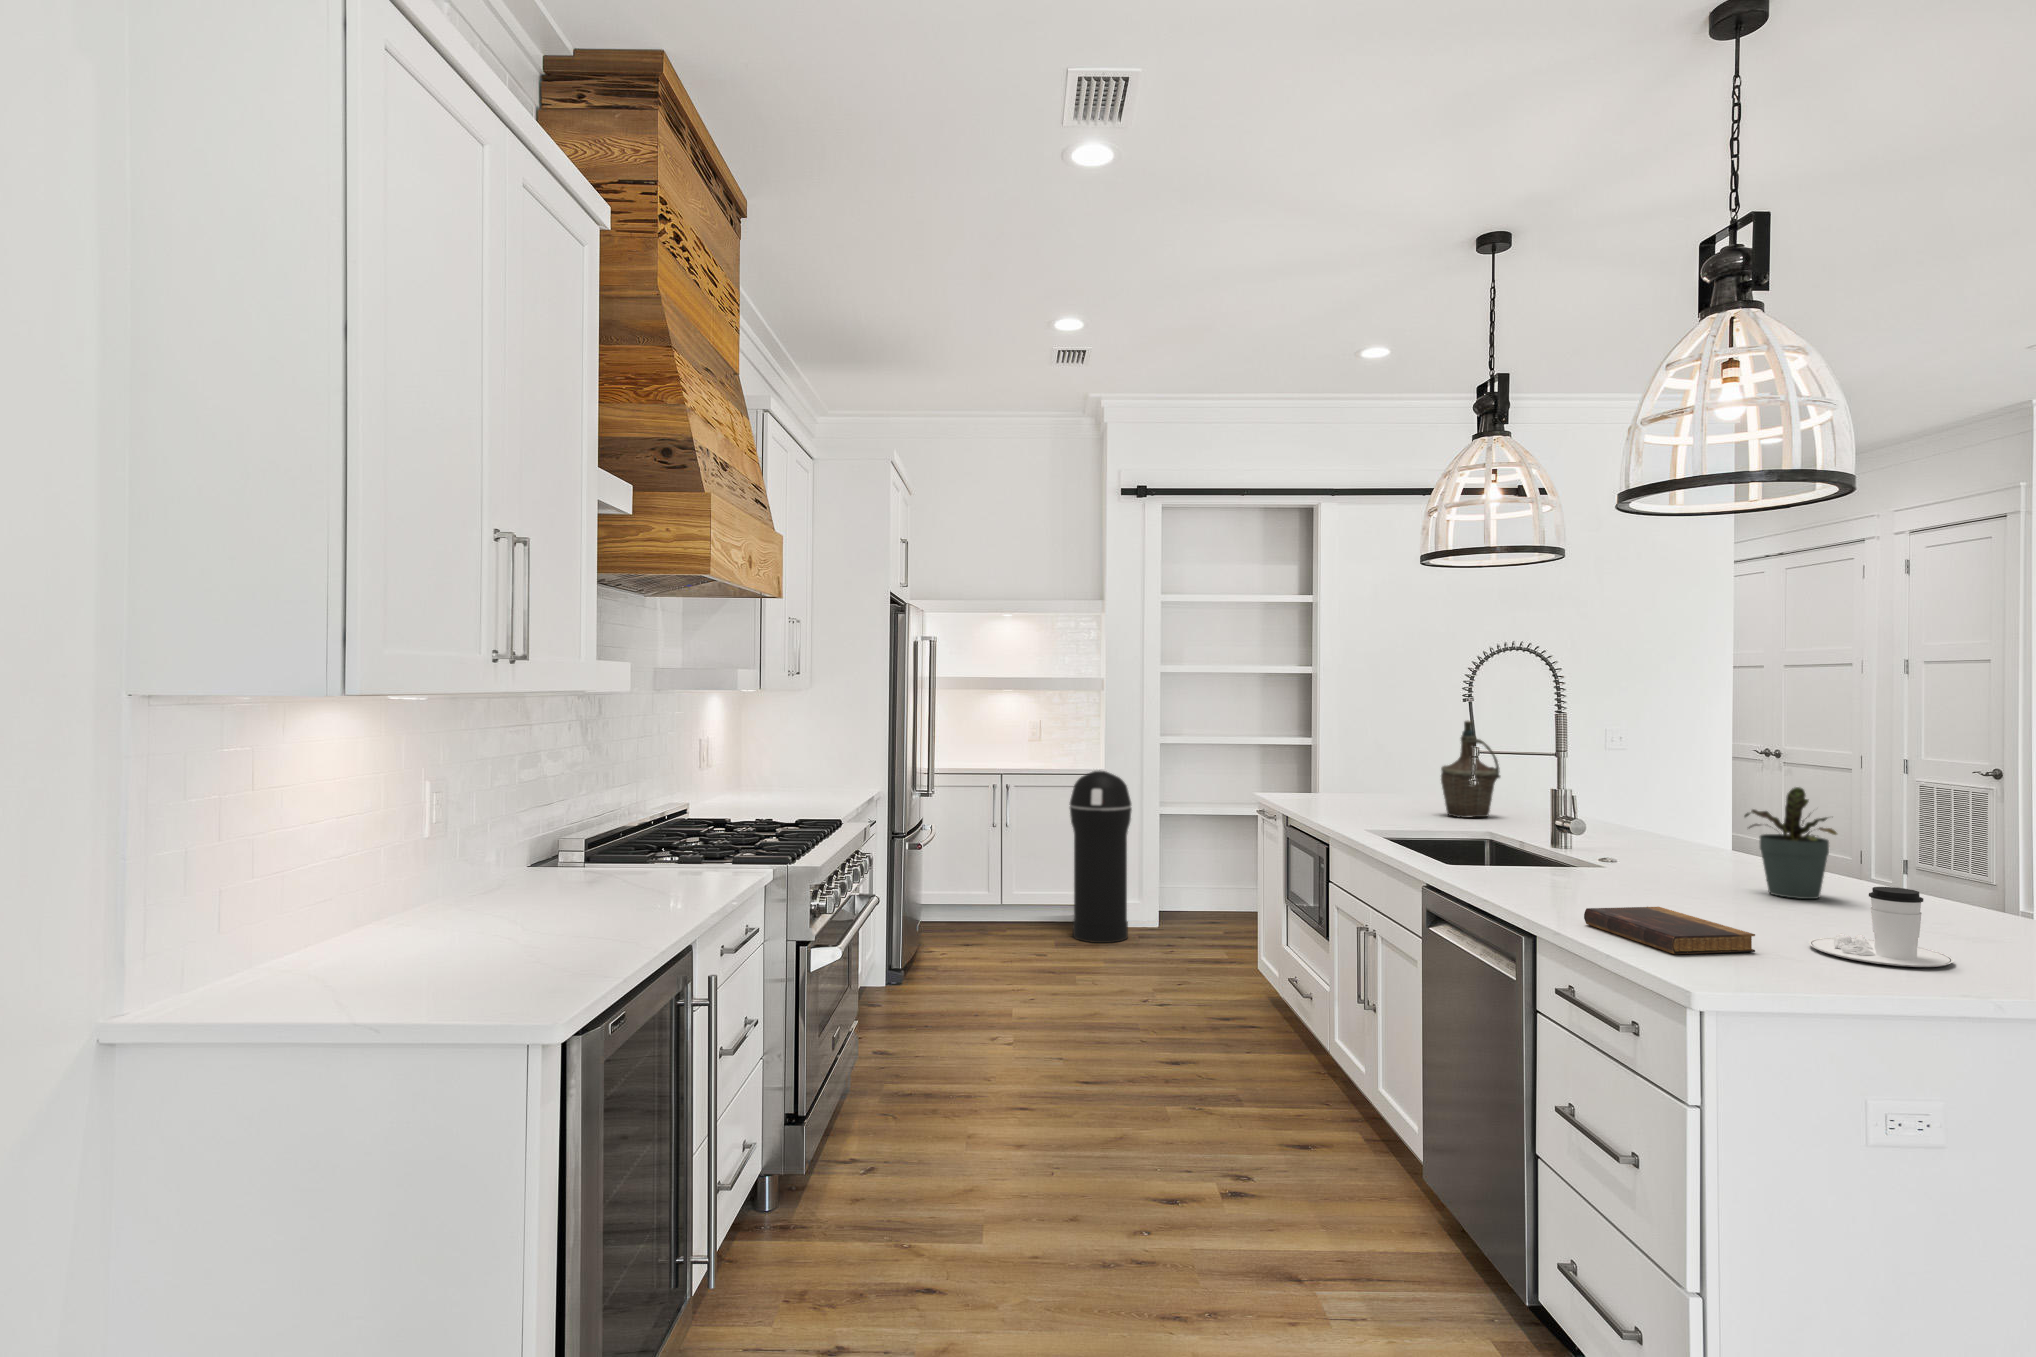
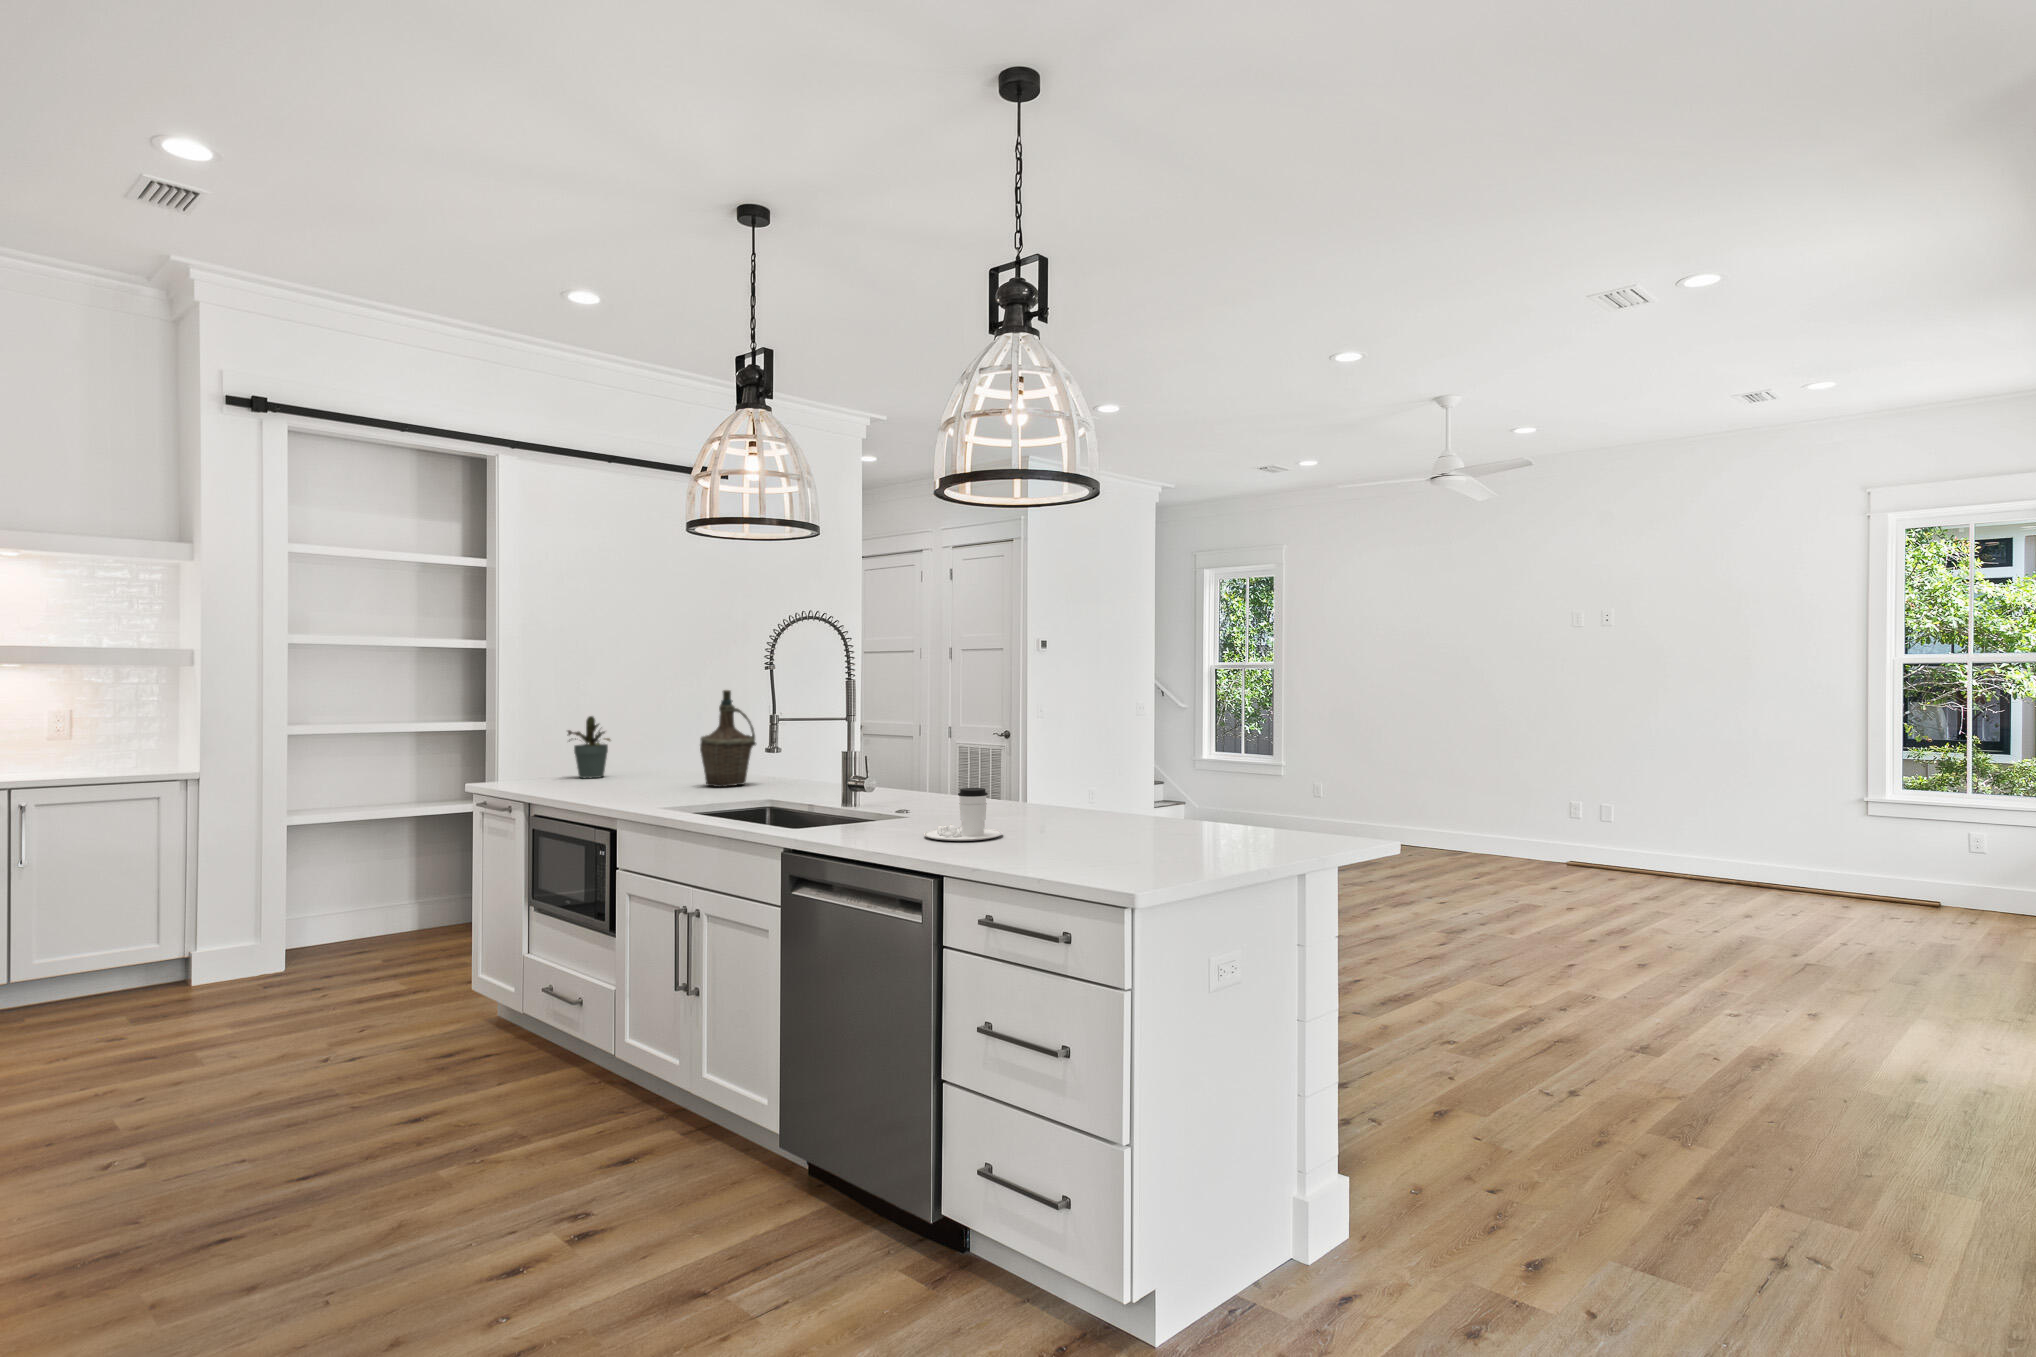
trash can: present [1070,771,1132,943] -> none [150,775,255,1010]
potted plant: present [1745,787,1837,899] -> present [568,716,610,778]
coffee cup: present [1809,887,1954,967] -> present [924,788,1003,841]
book: present [1584,907,1755,954] -> none [970,835,1101,869]

